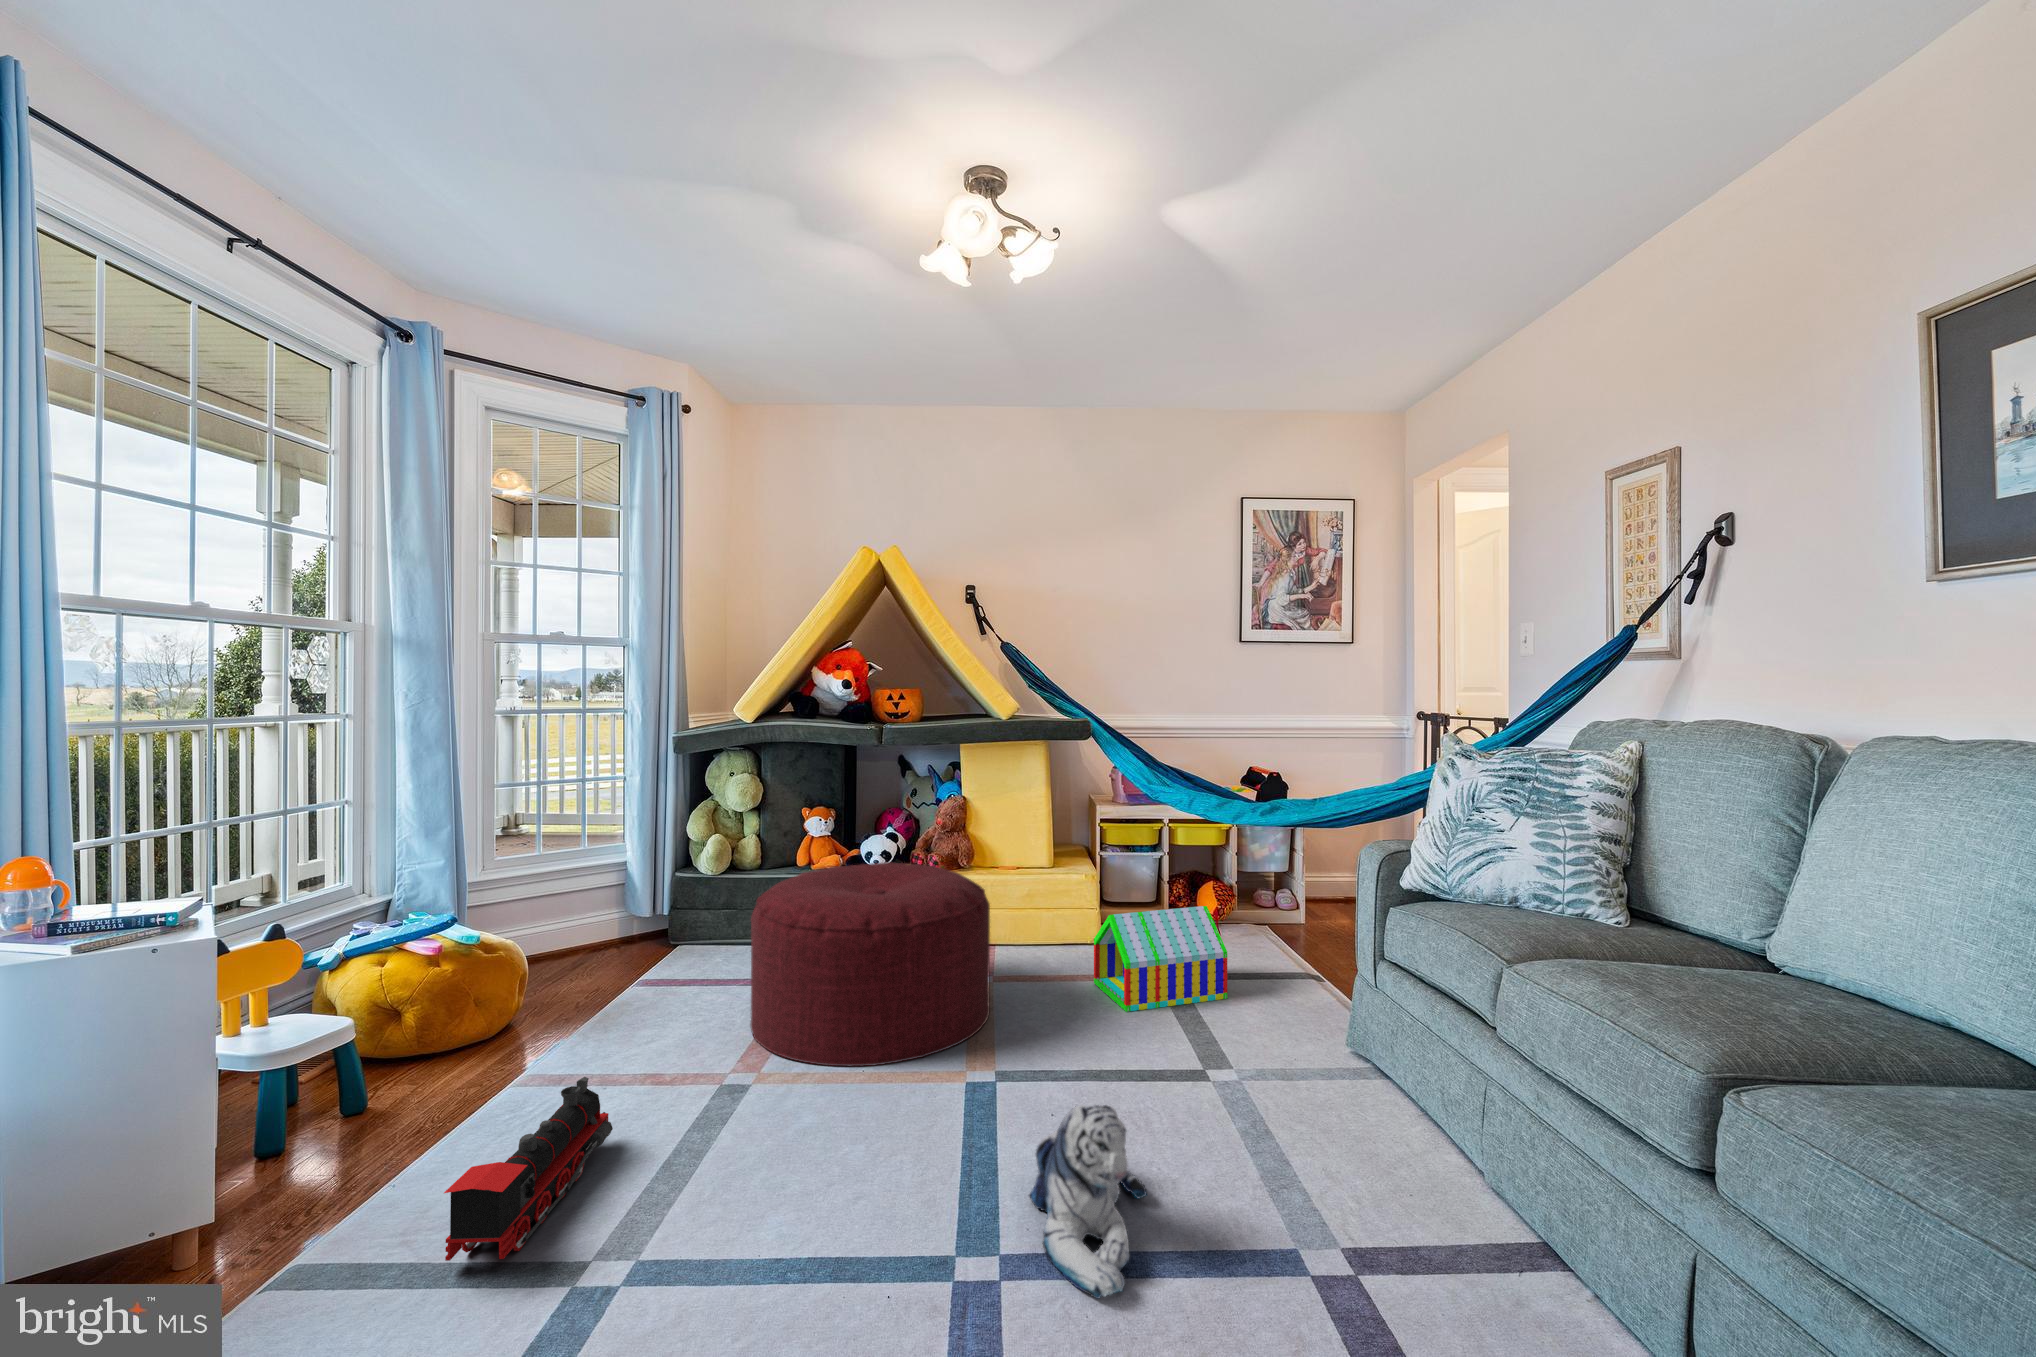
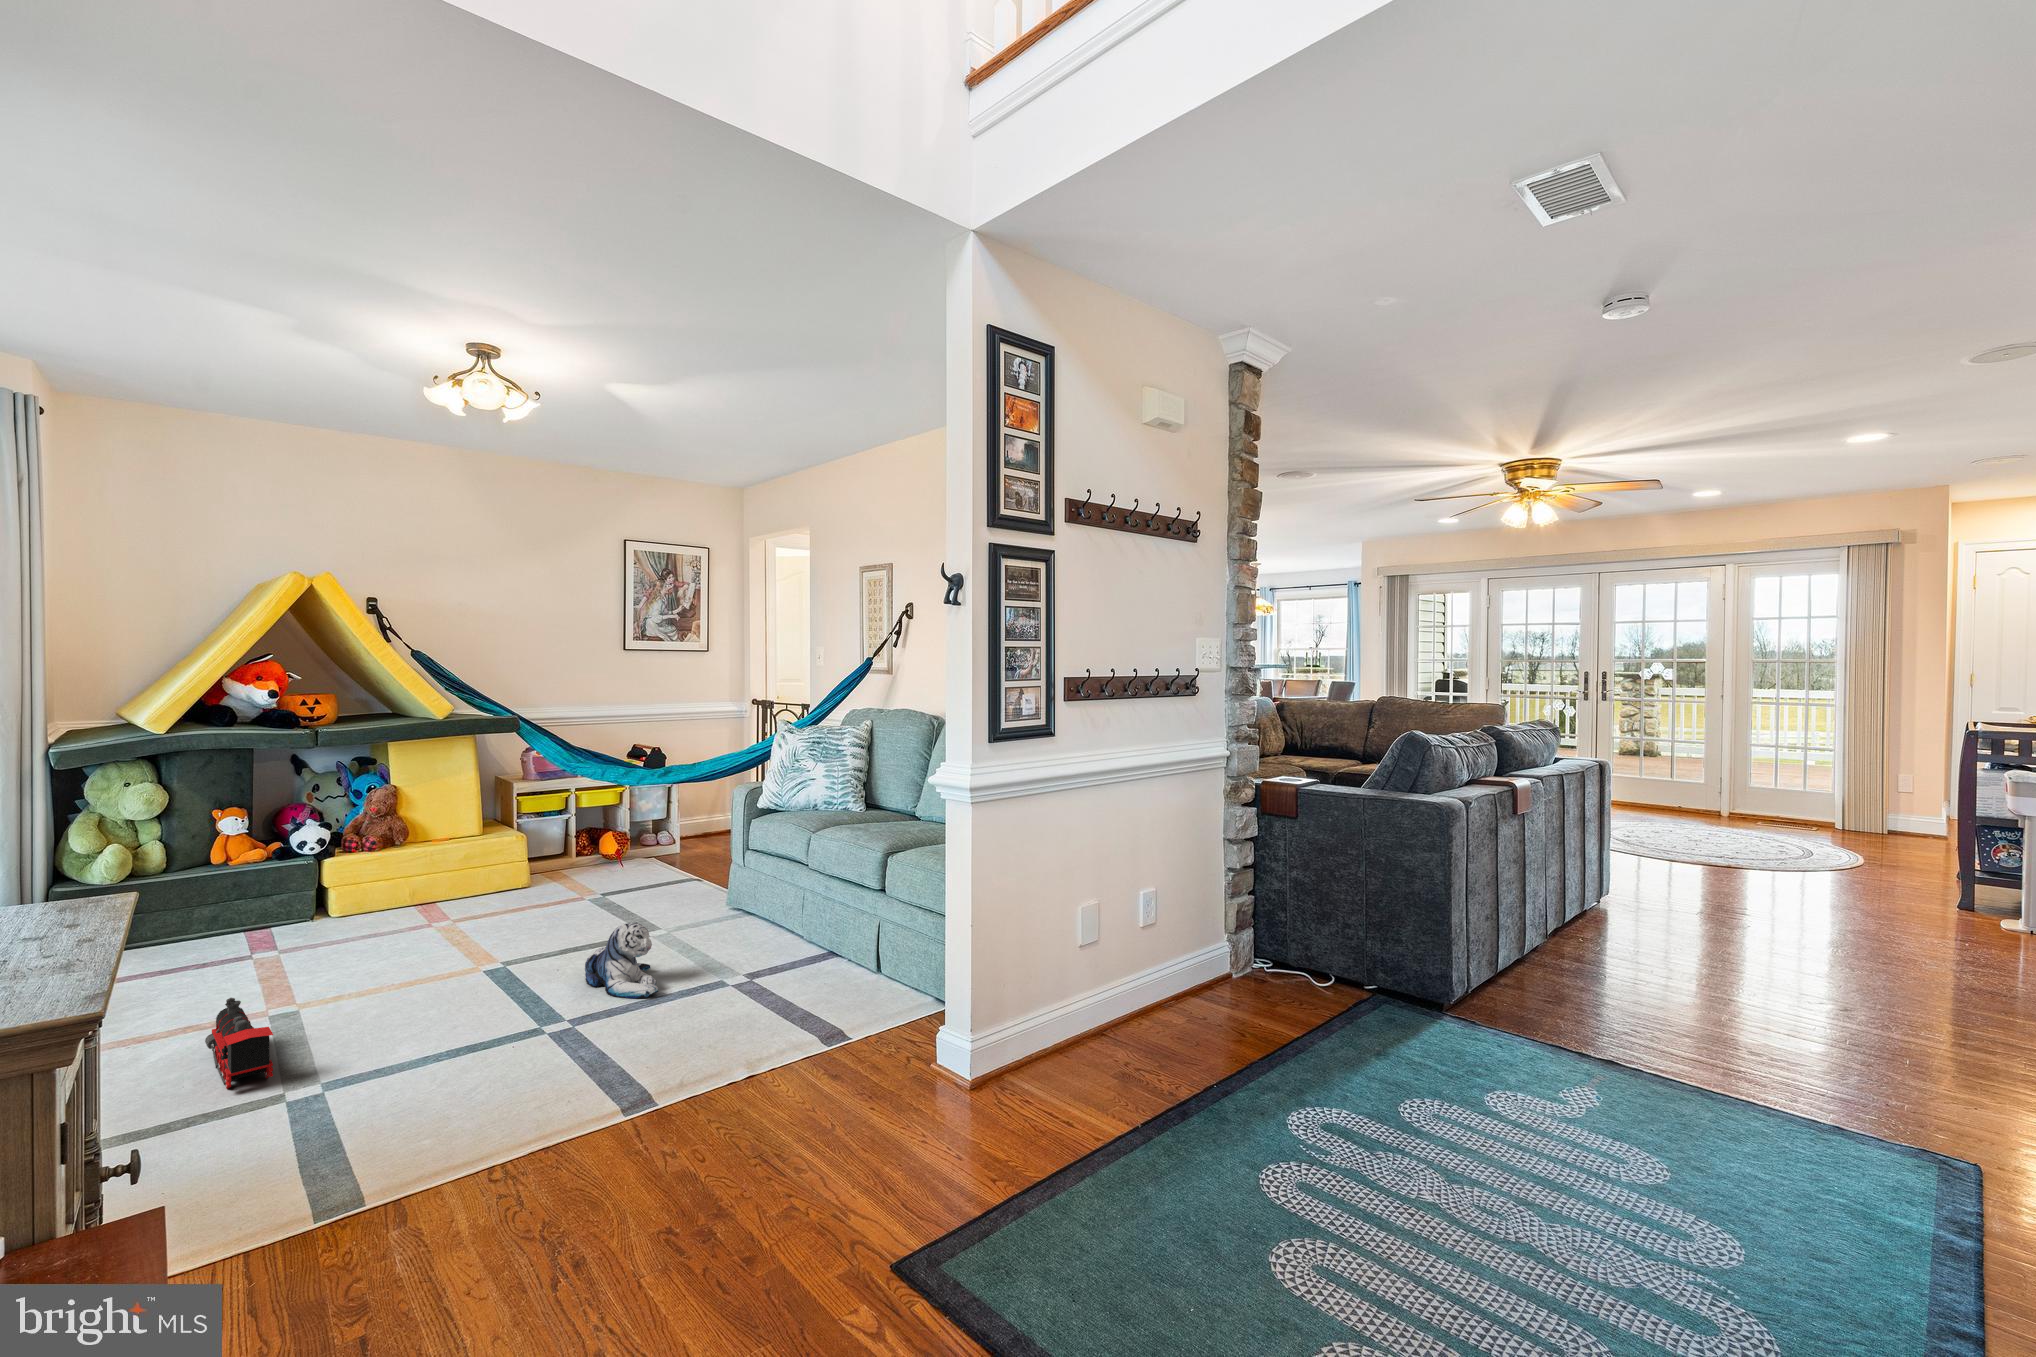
ottoman: present [750,862,990,1067] -> none [259,839,482,986]
toy house: present [1094,906,1227,1012] -> none [545,842,647,916]

